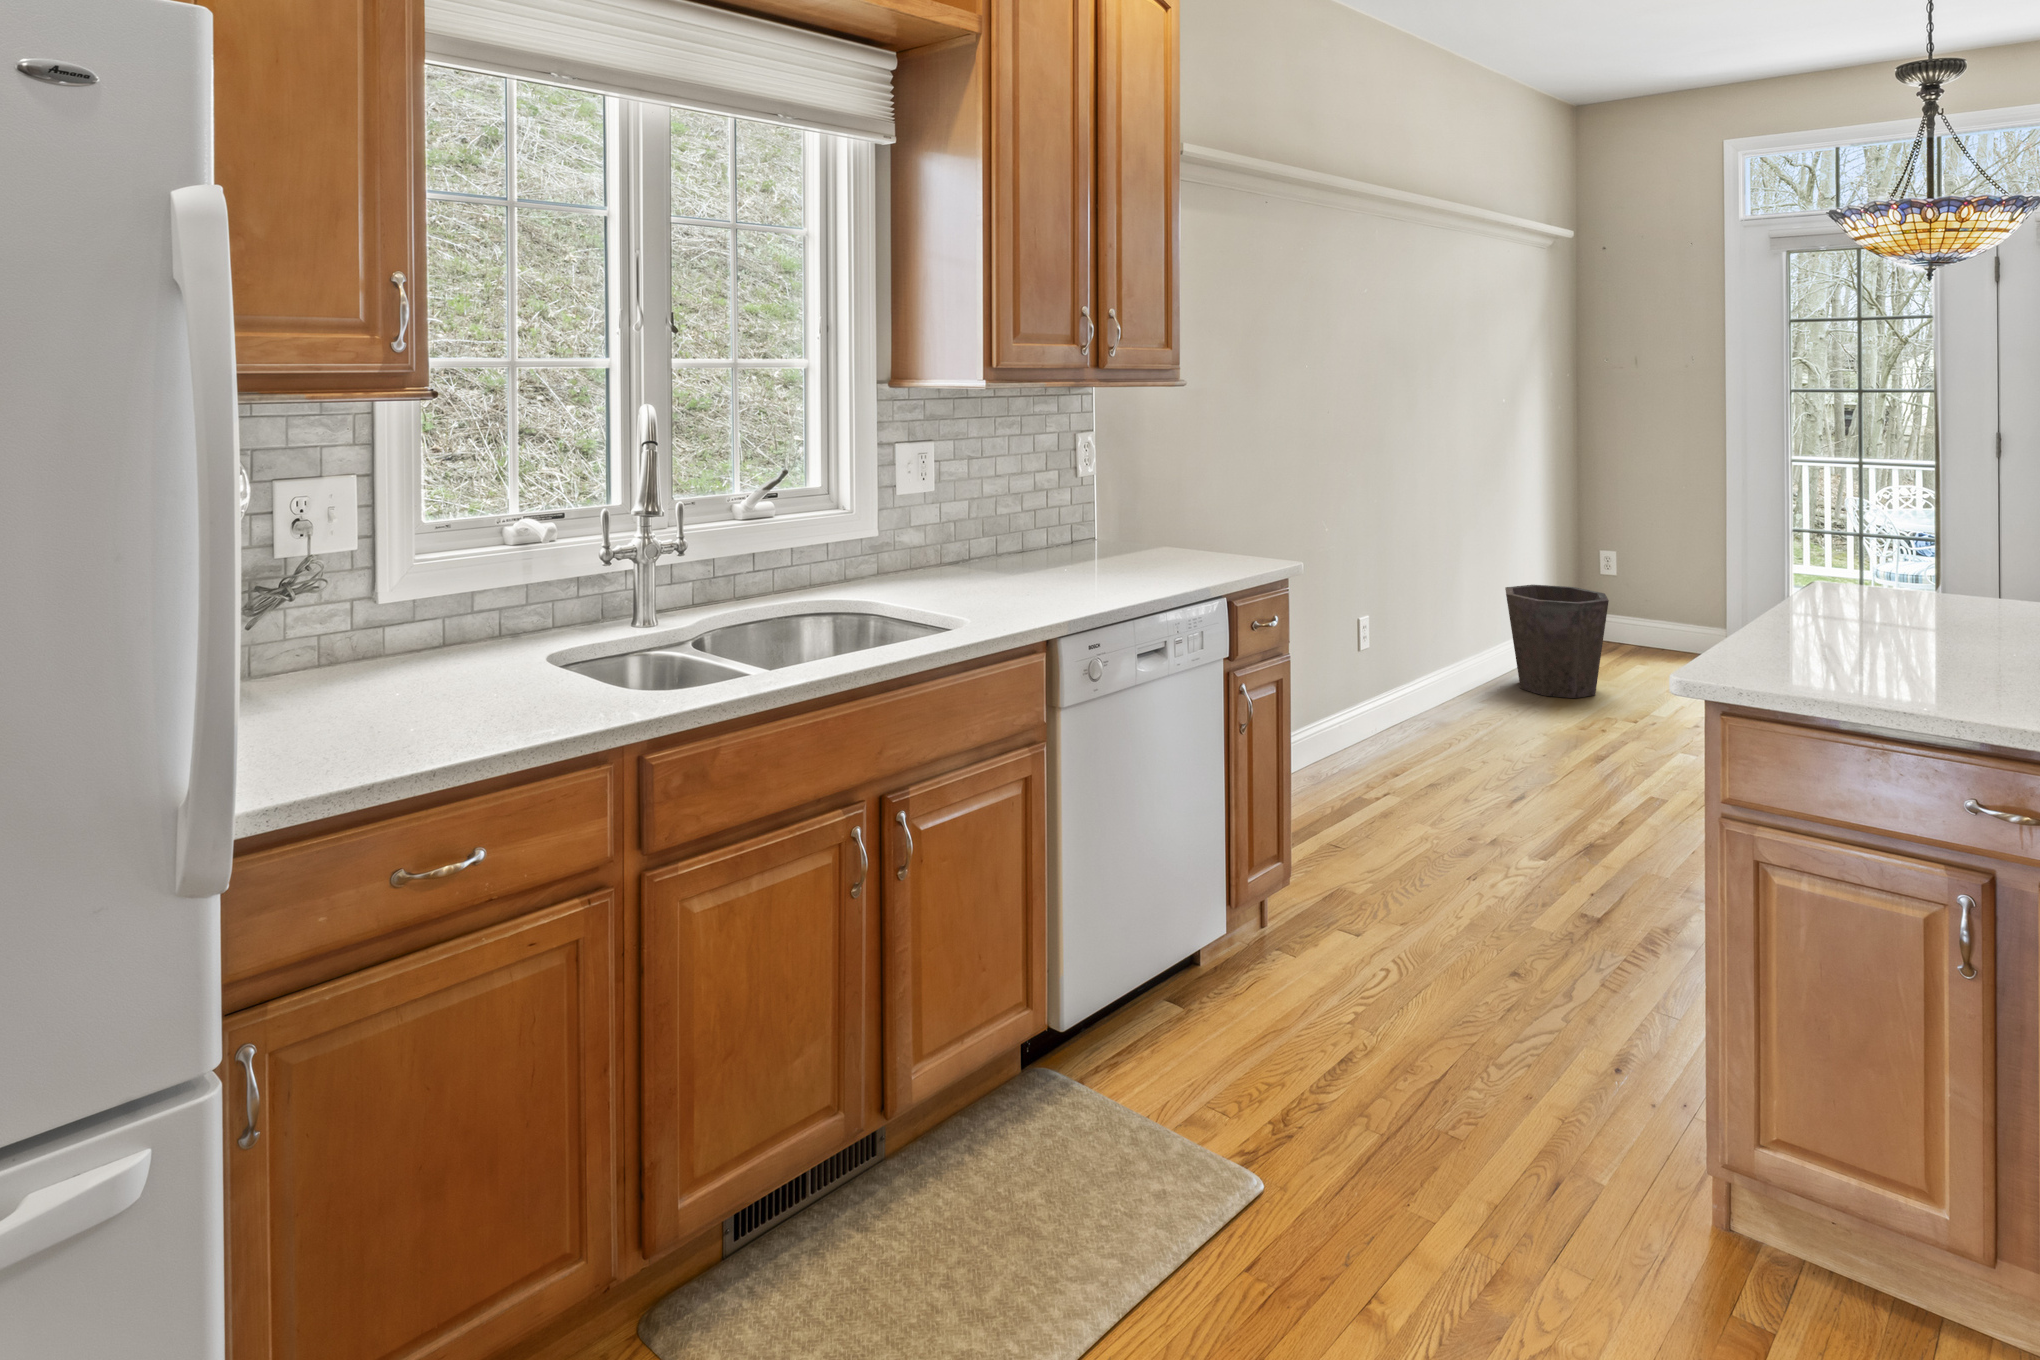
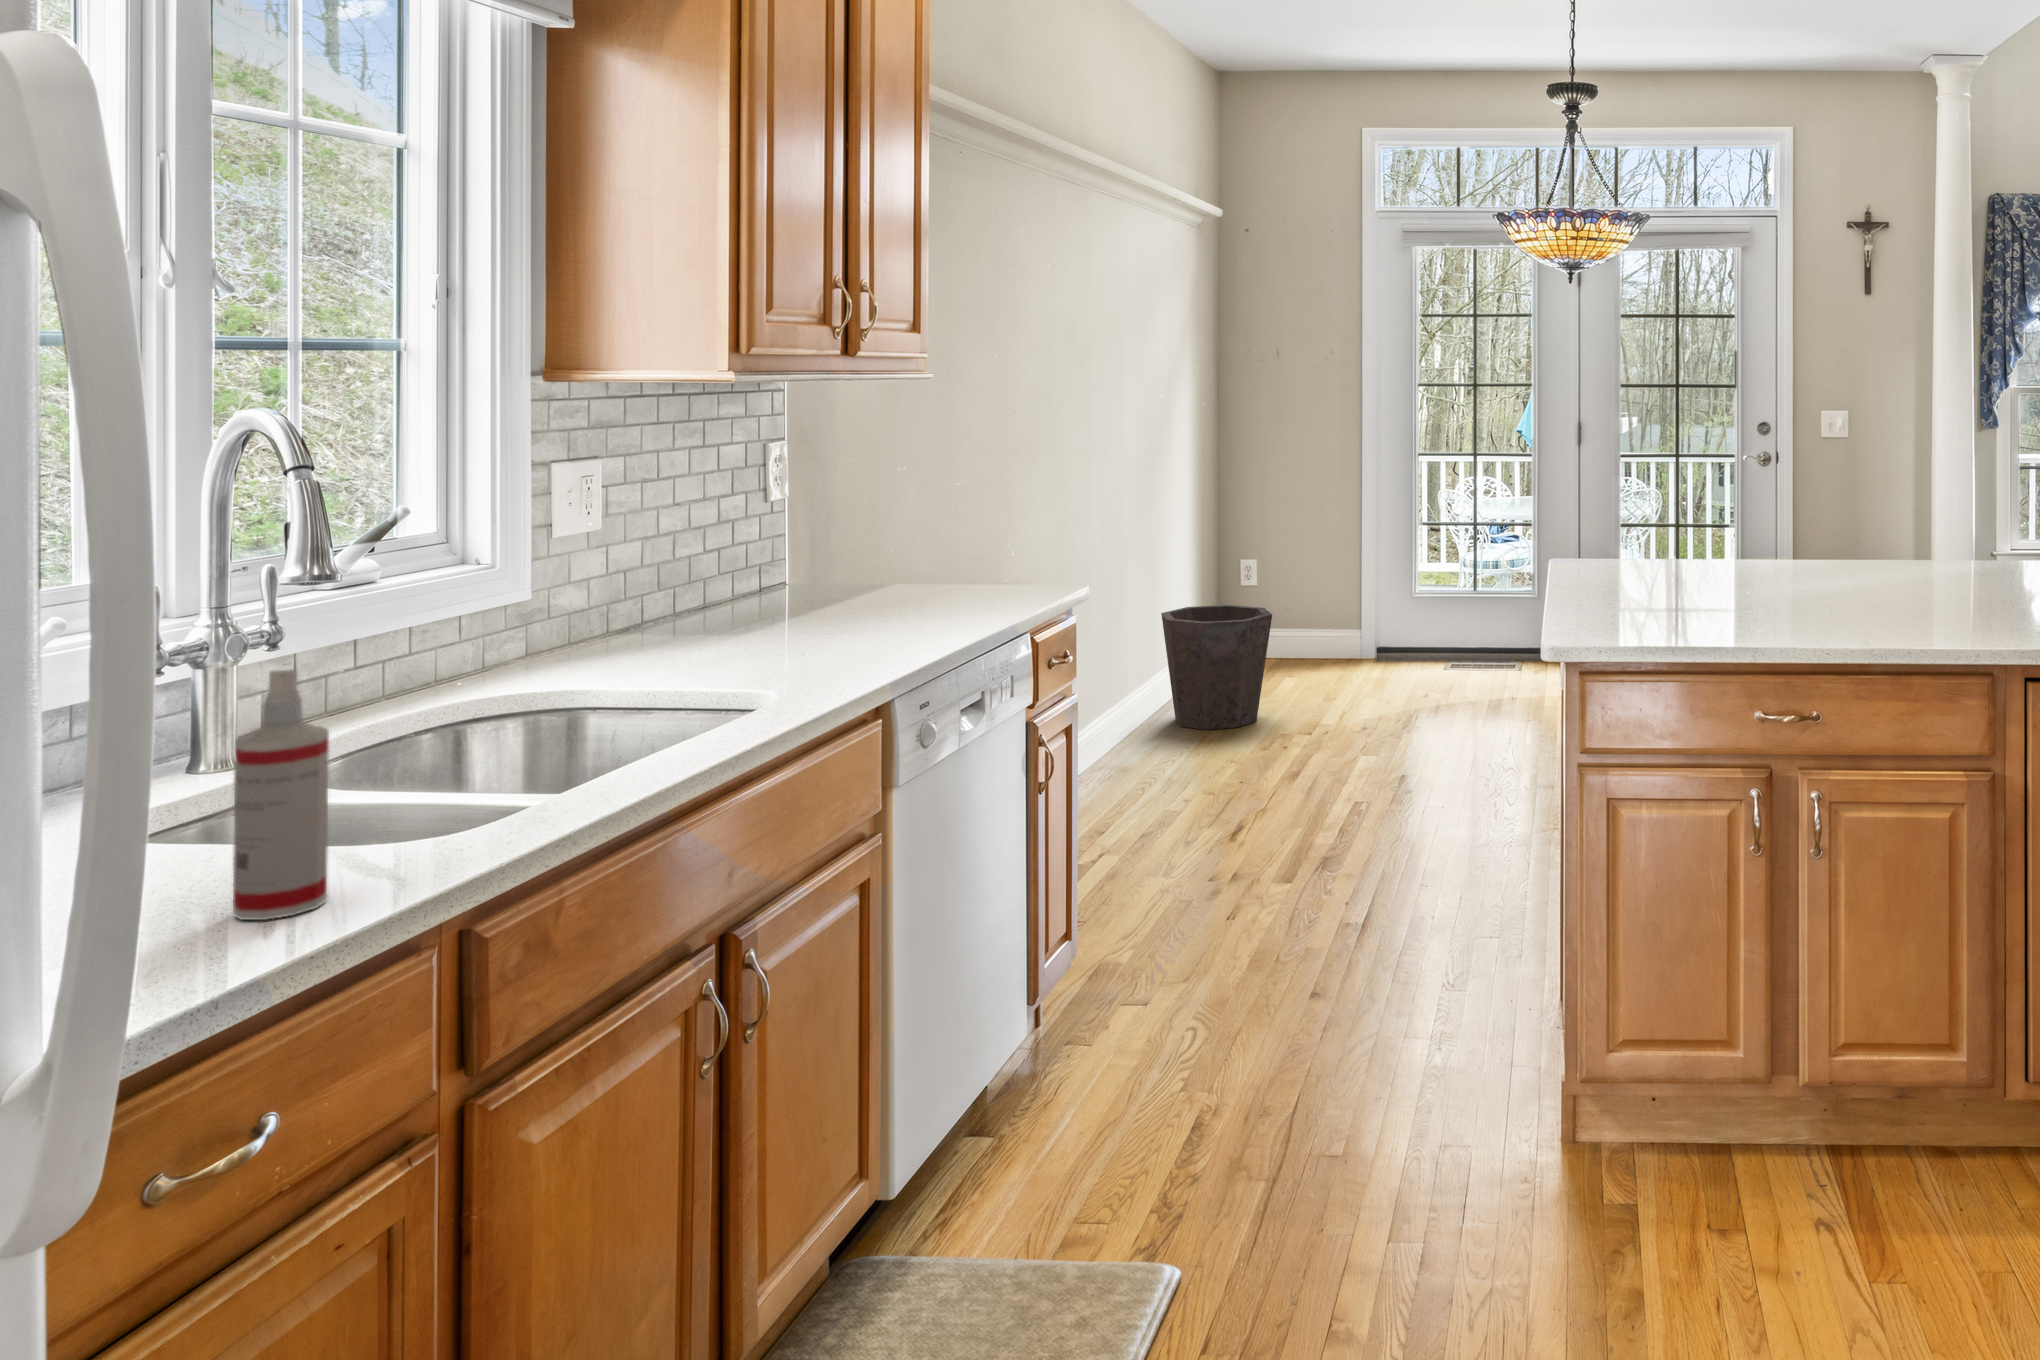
spray bottle: none [499,570,549,726] -> present [233,669,329,920]

